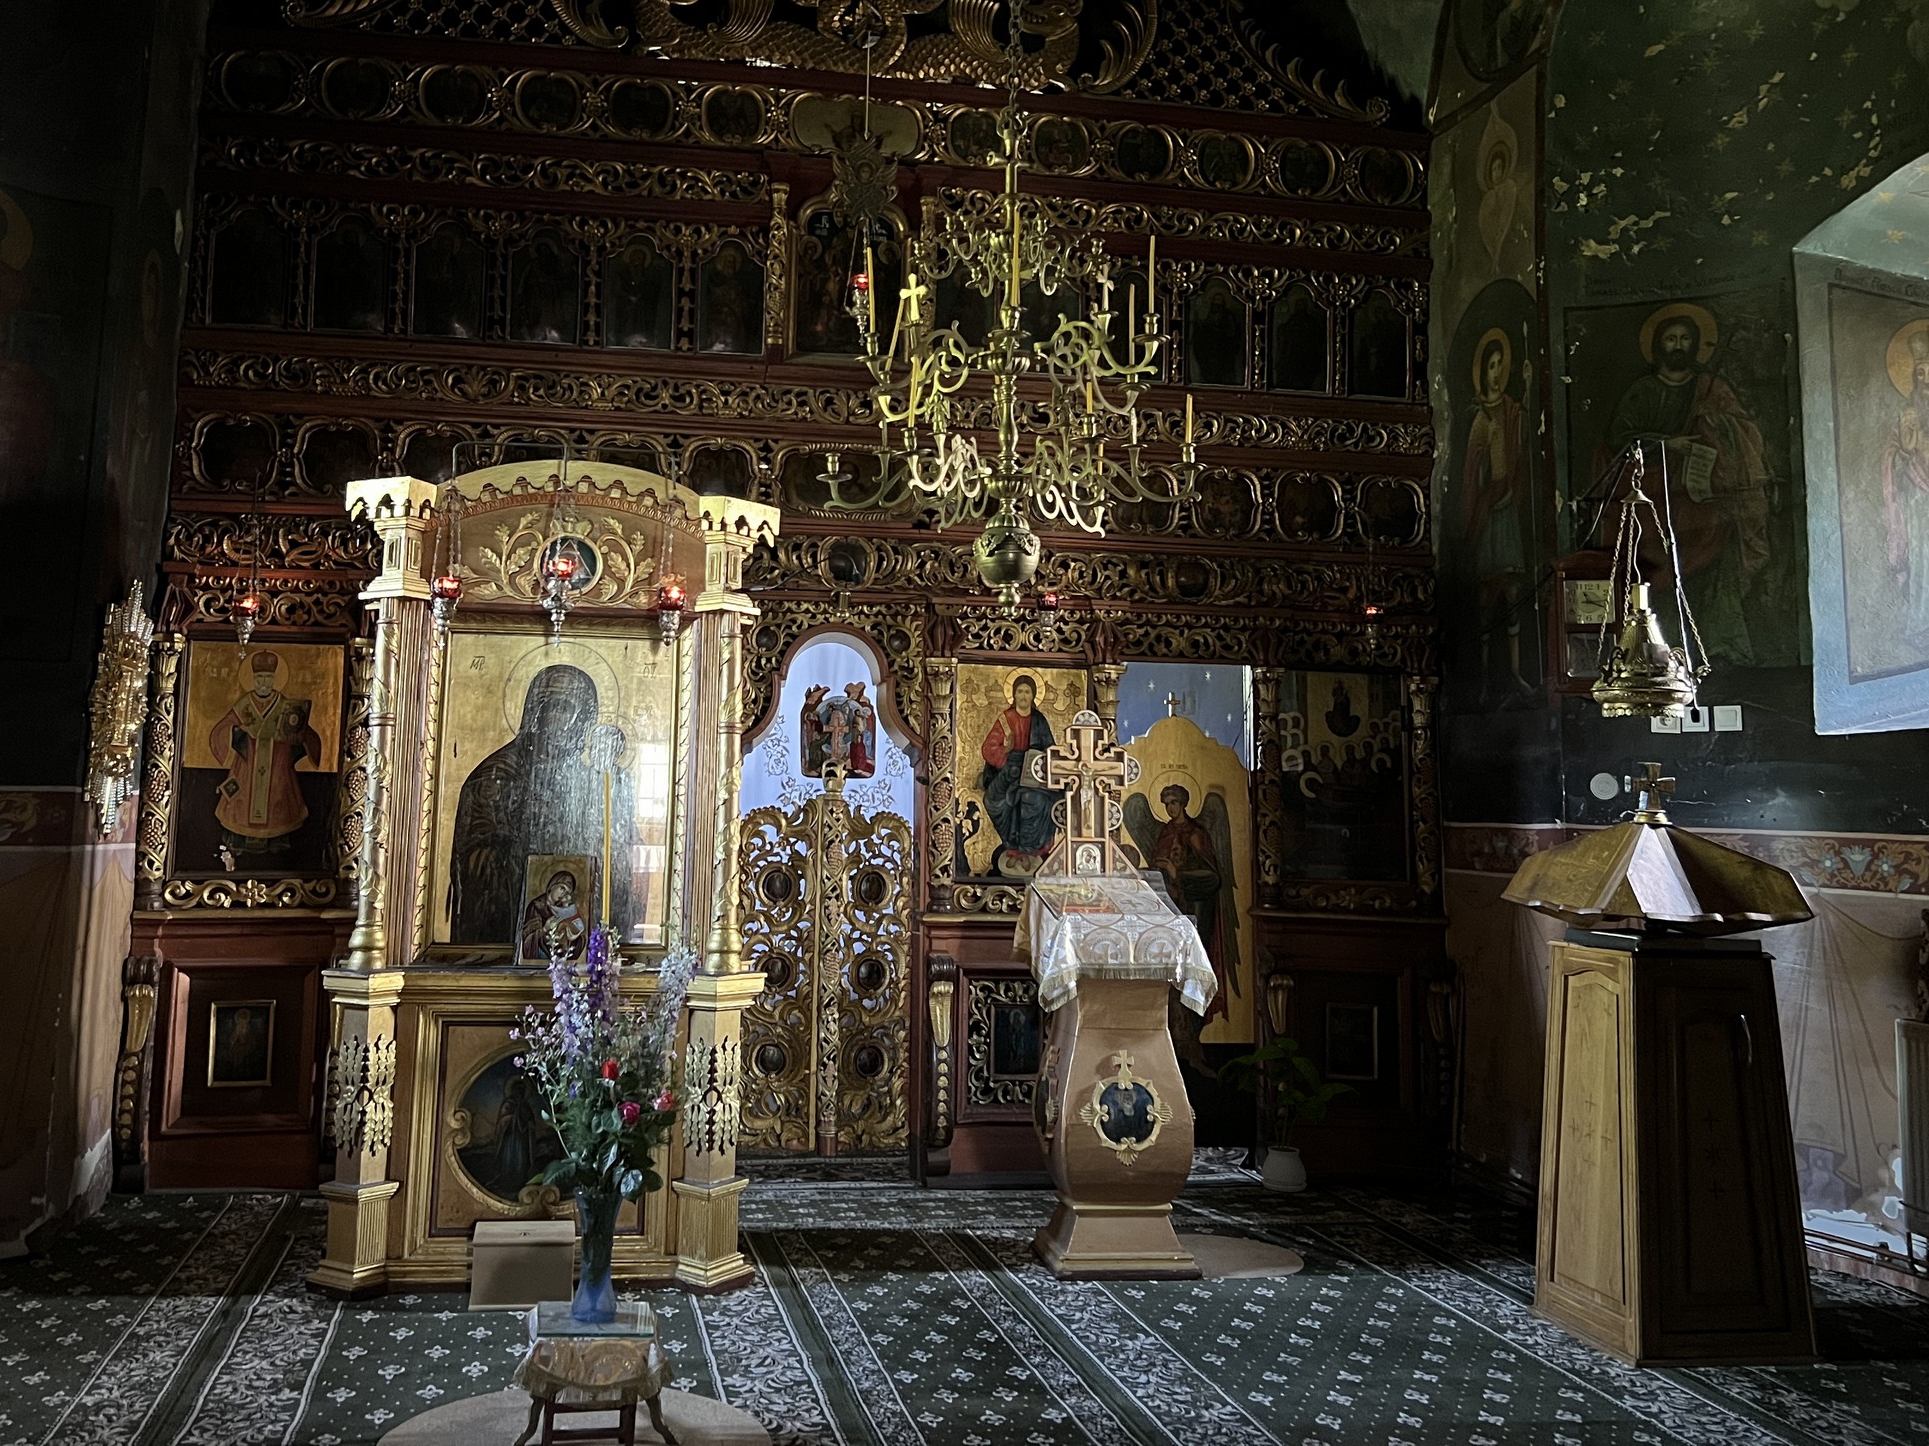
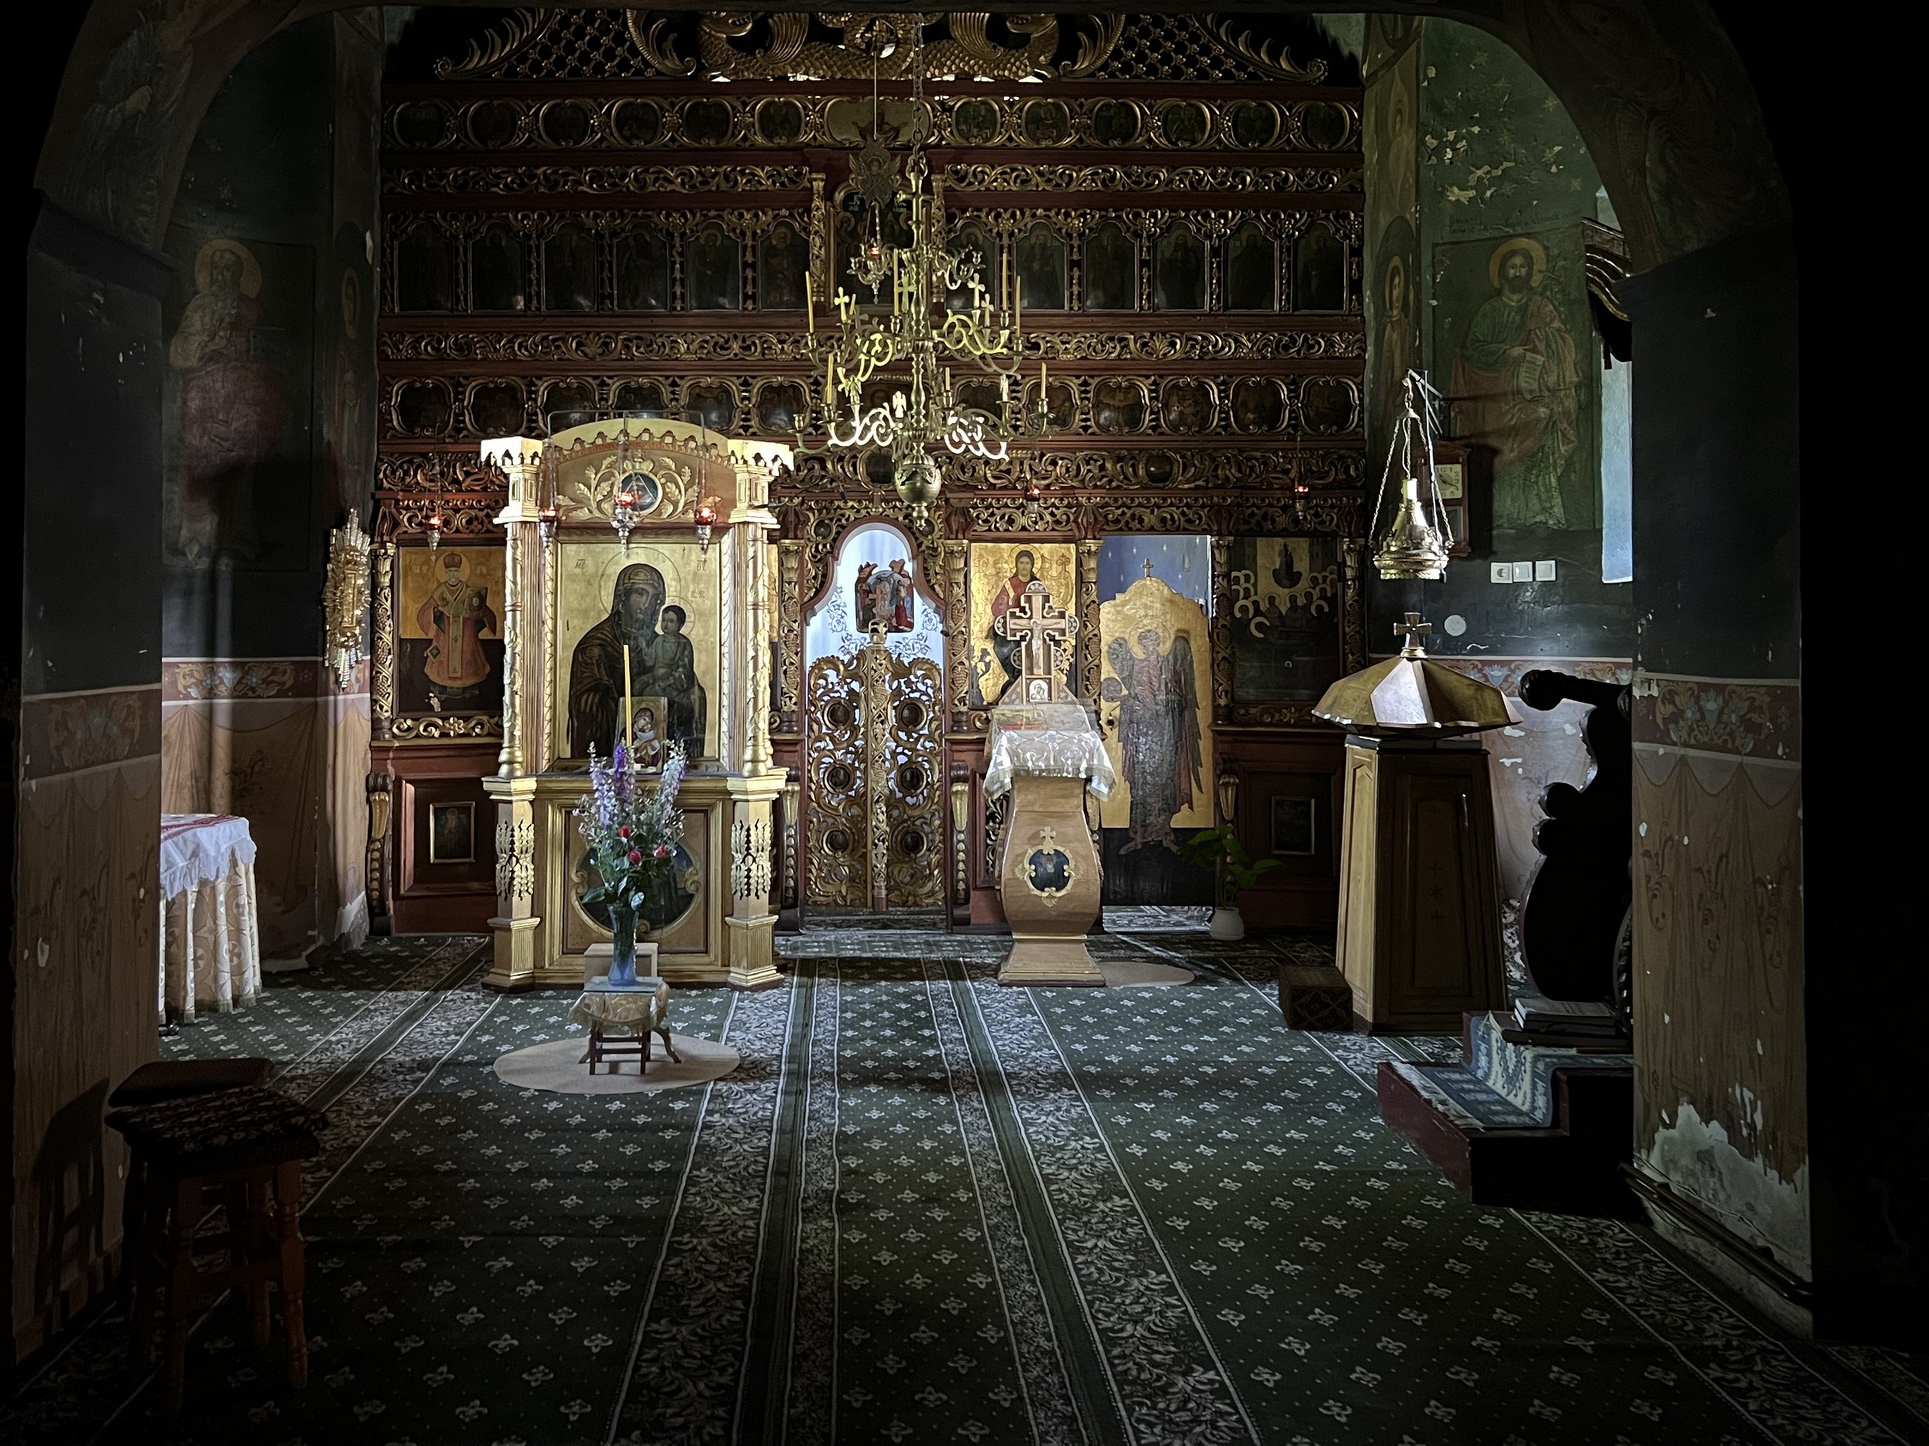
woven basket: none [1473,1251,1621,1361] -> present [1278,964,1353,1032]

